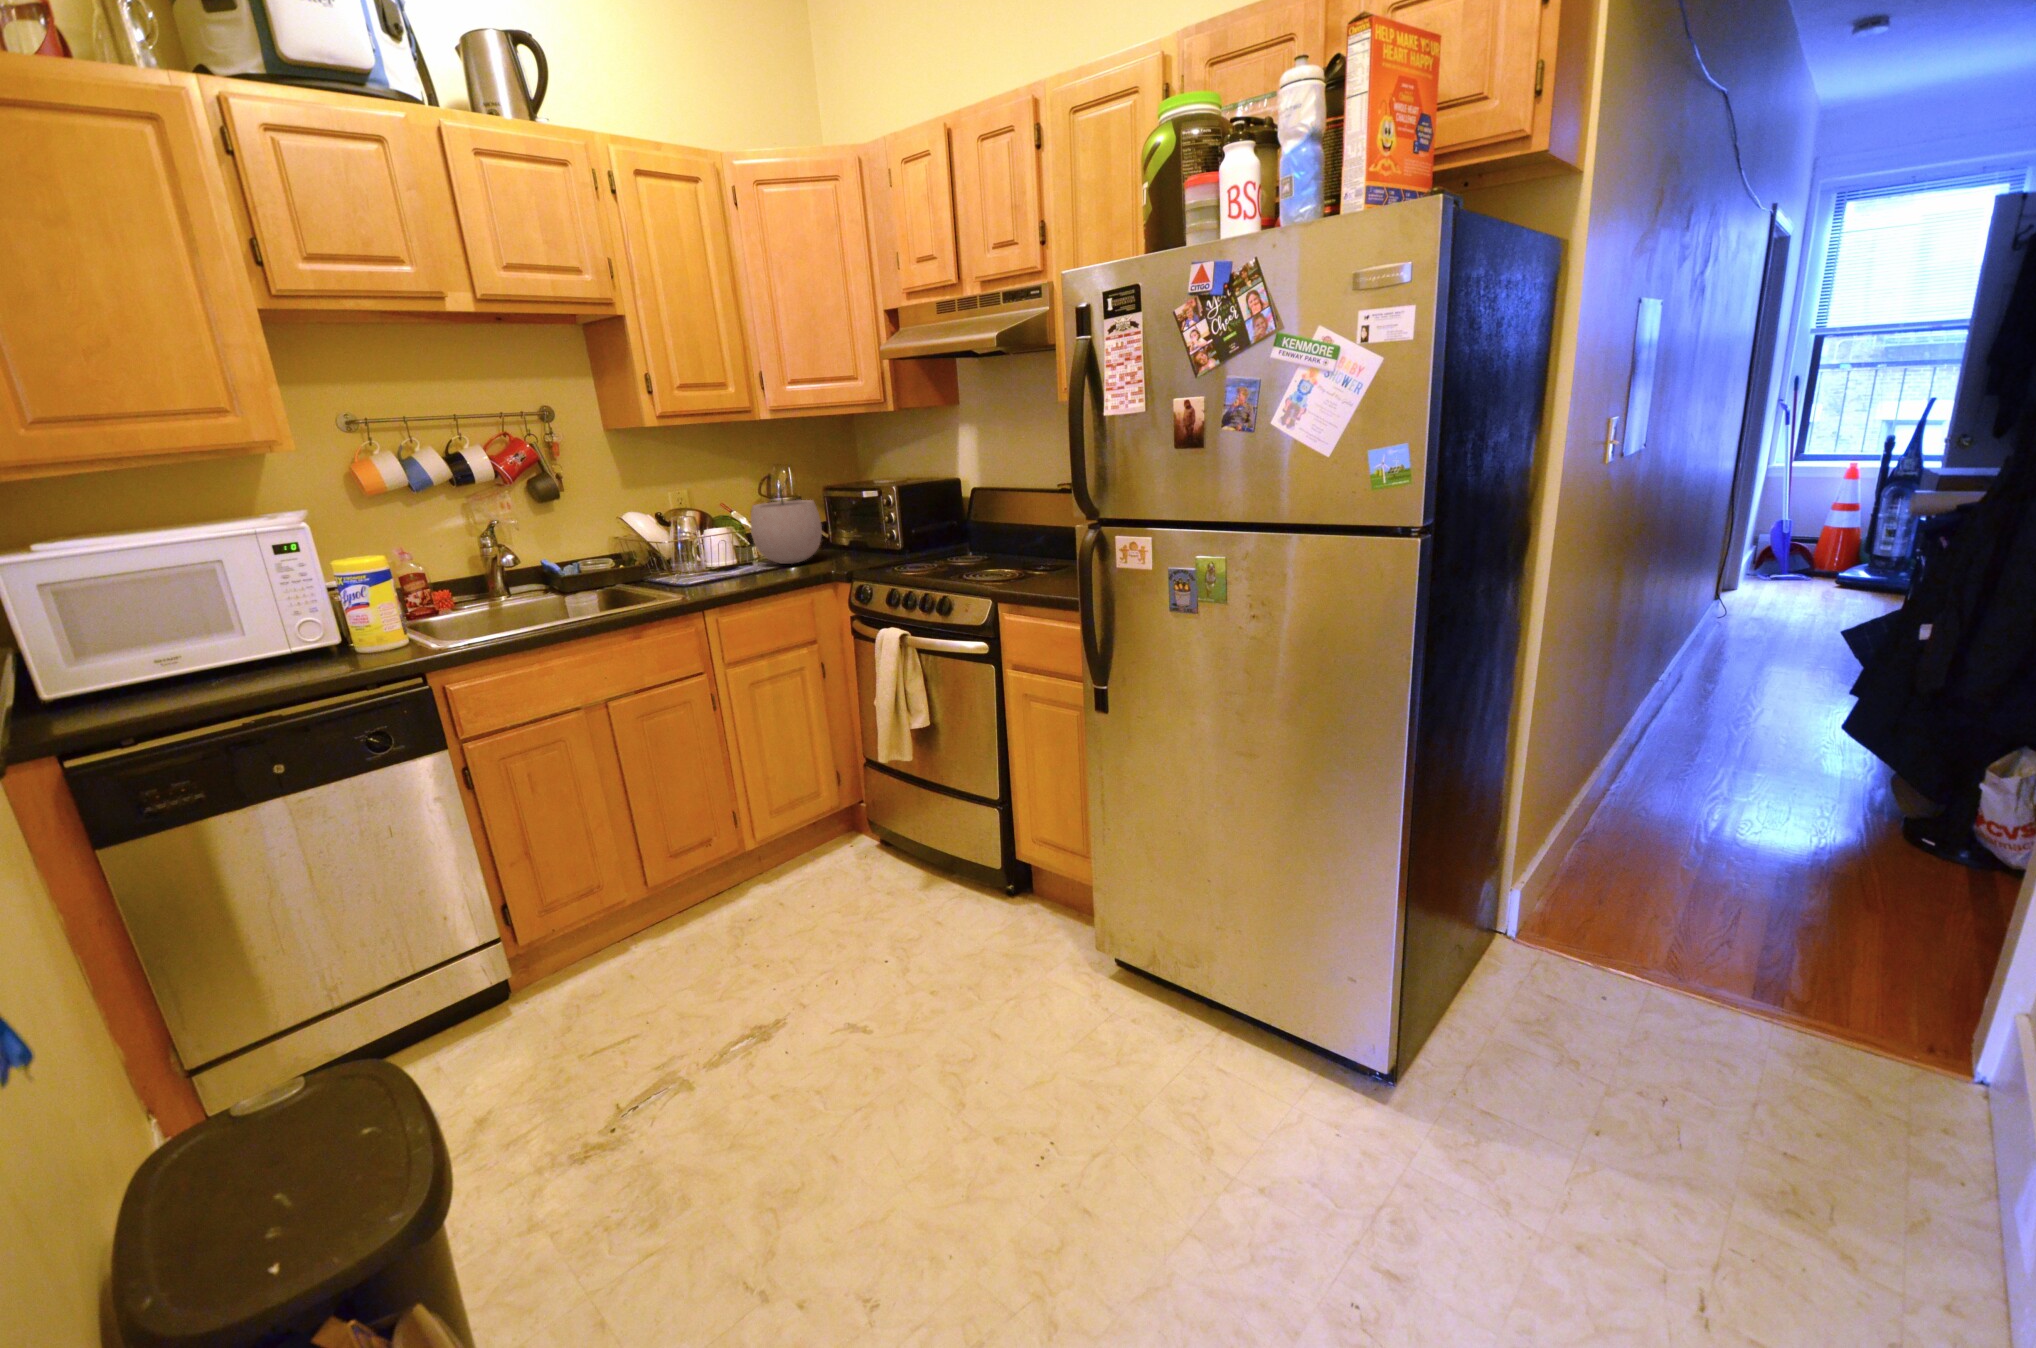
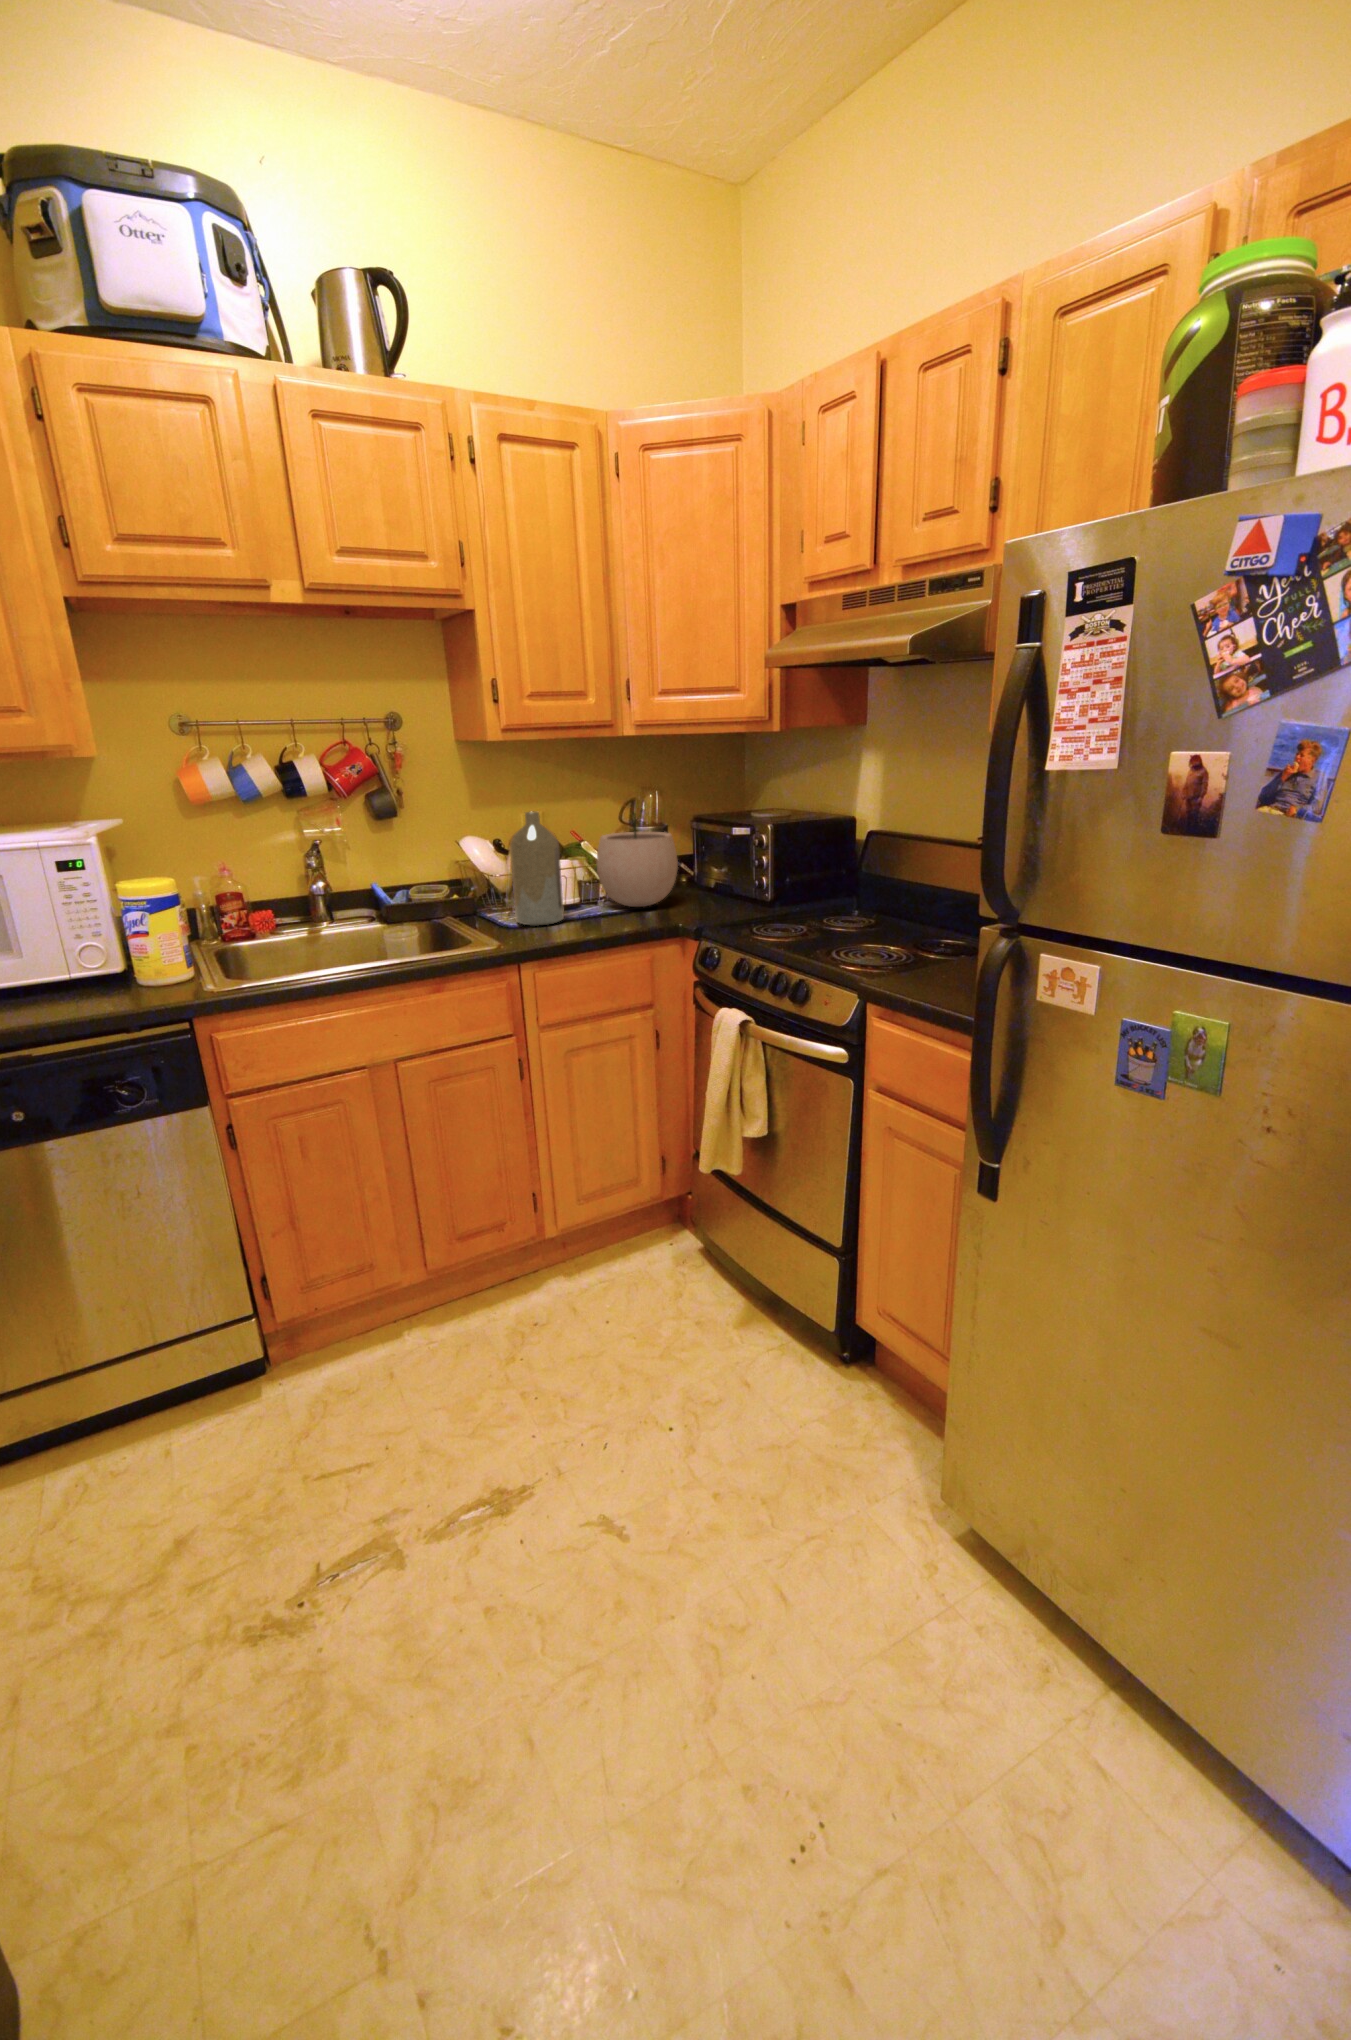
bottle: none [676,486,731,583] -> present [510,811,564,926]

